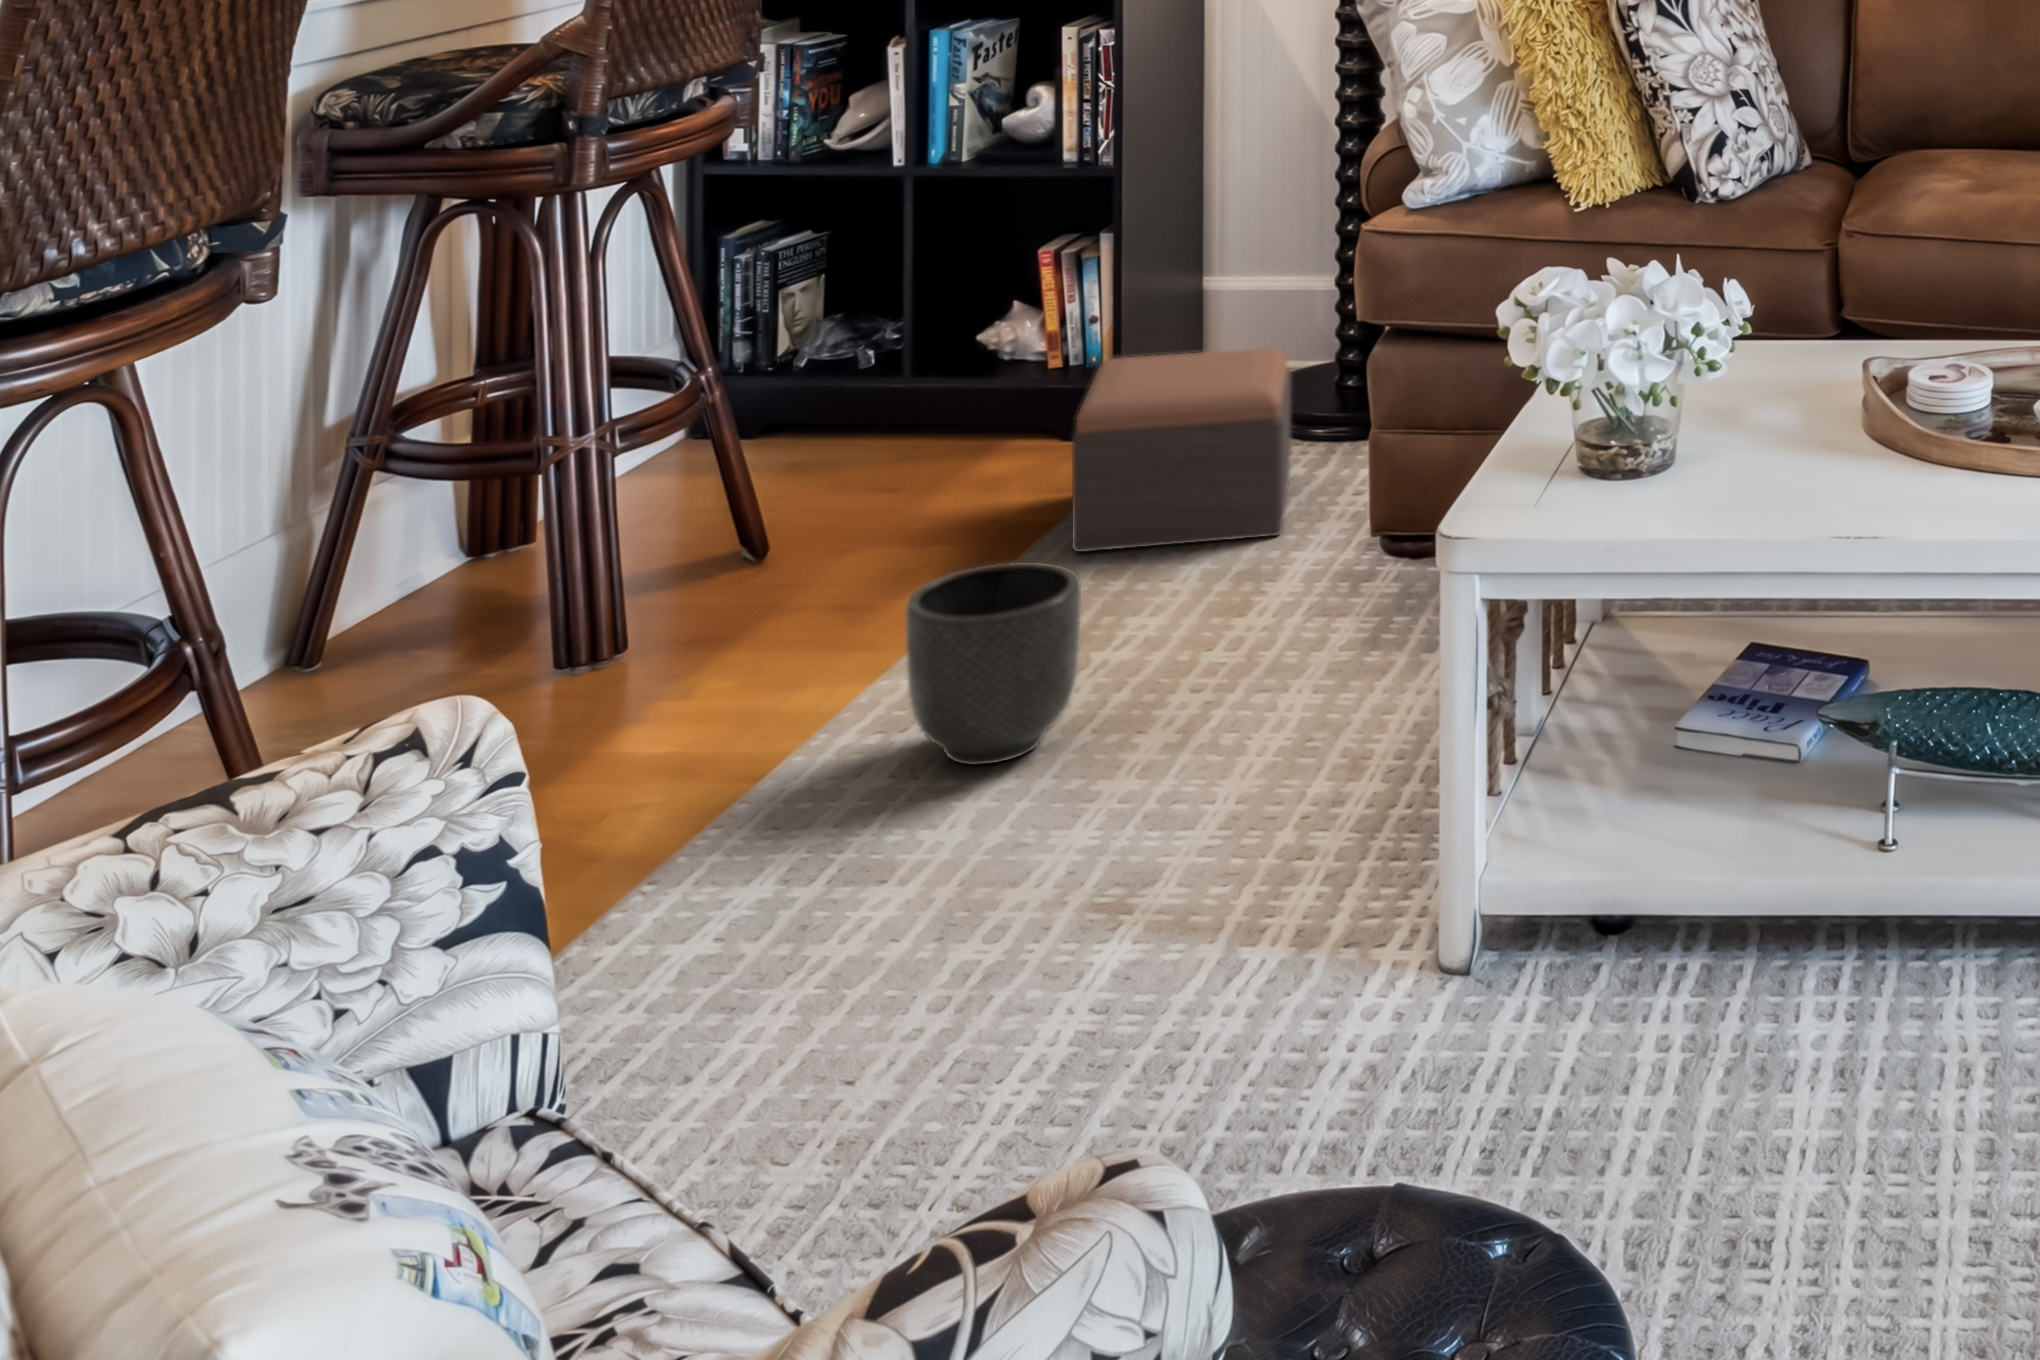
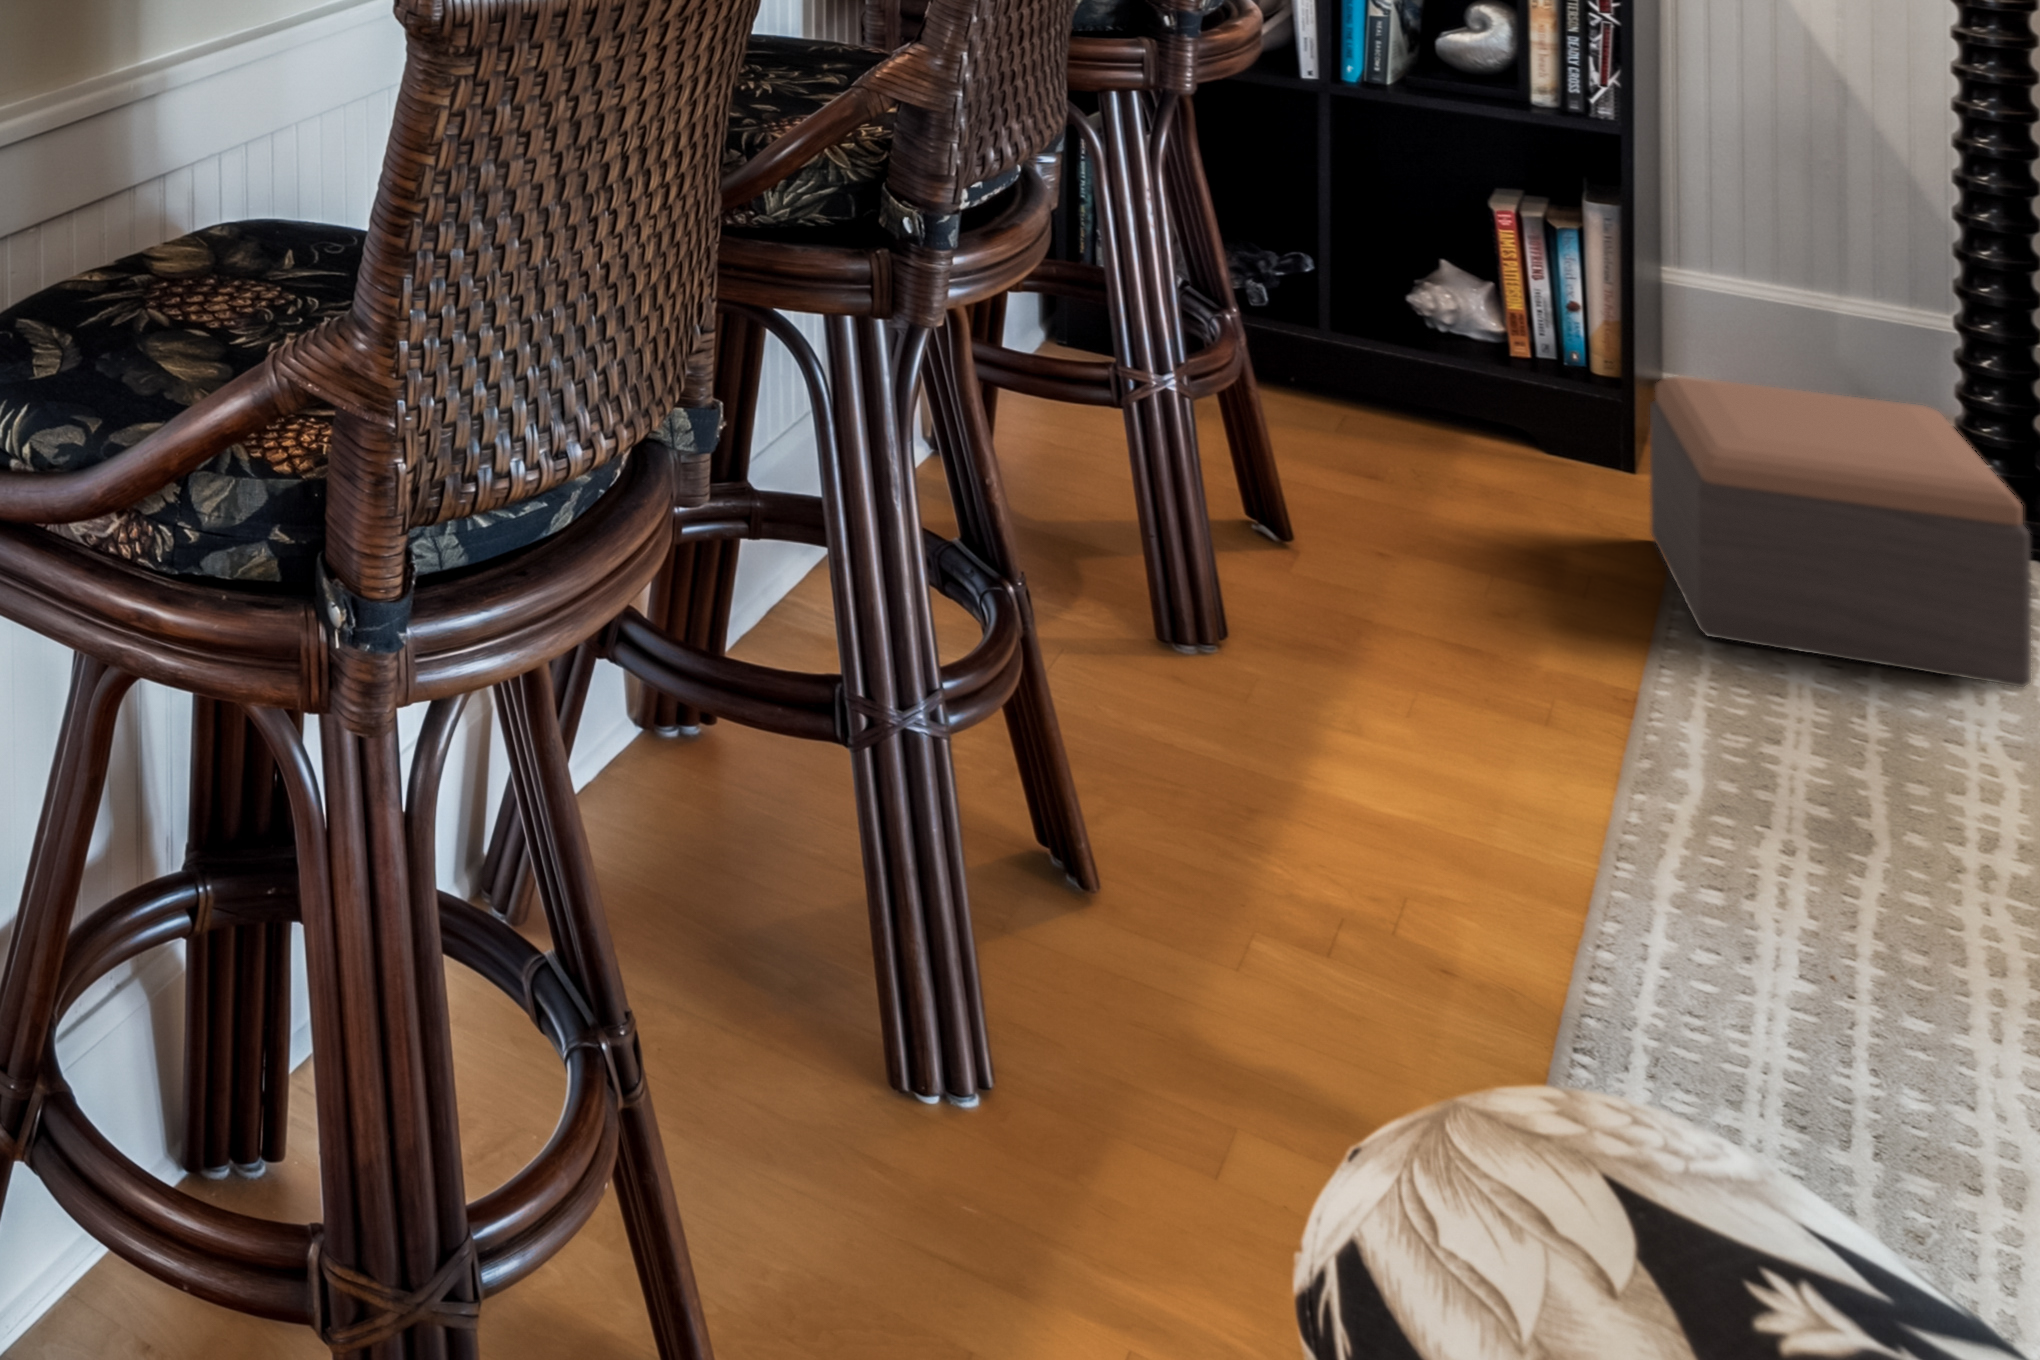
planter: present [906,562,1081,765] -> none [1718,695,1998,994]

